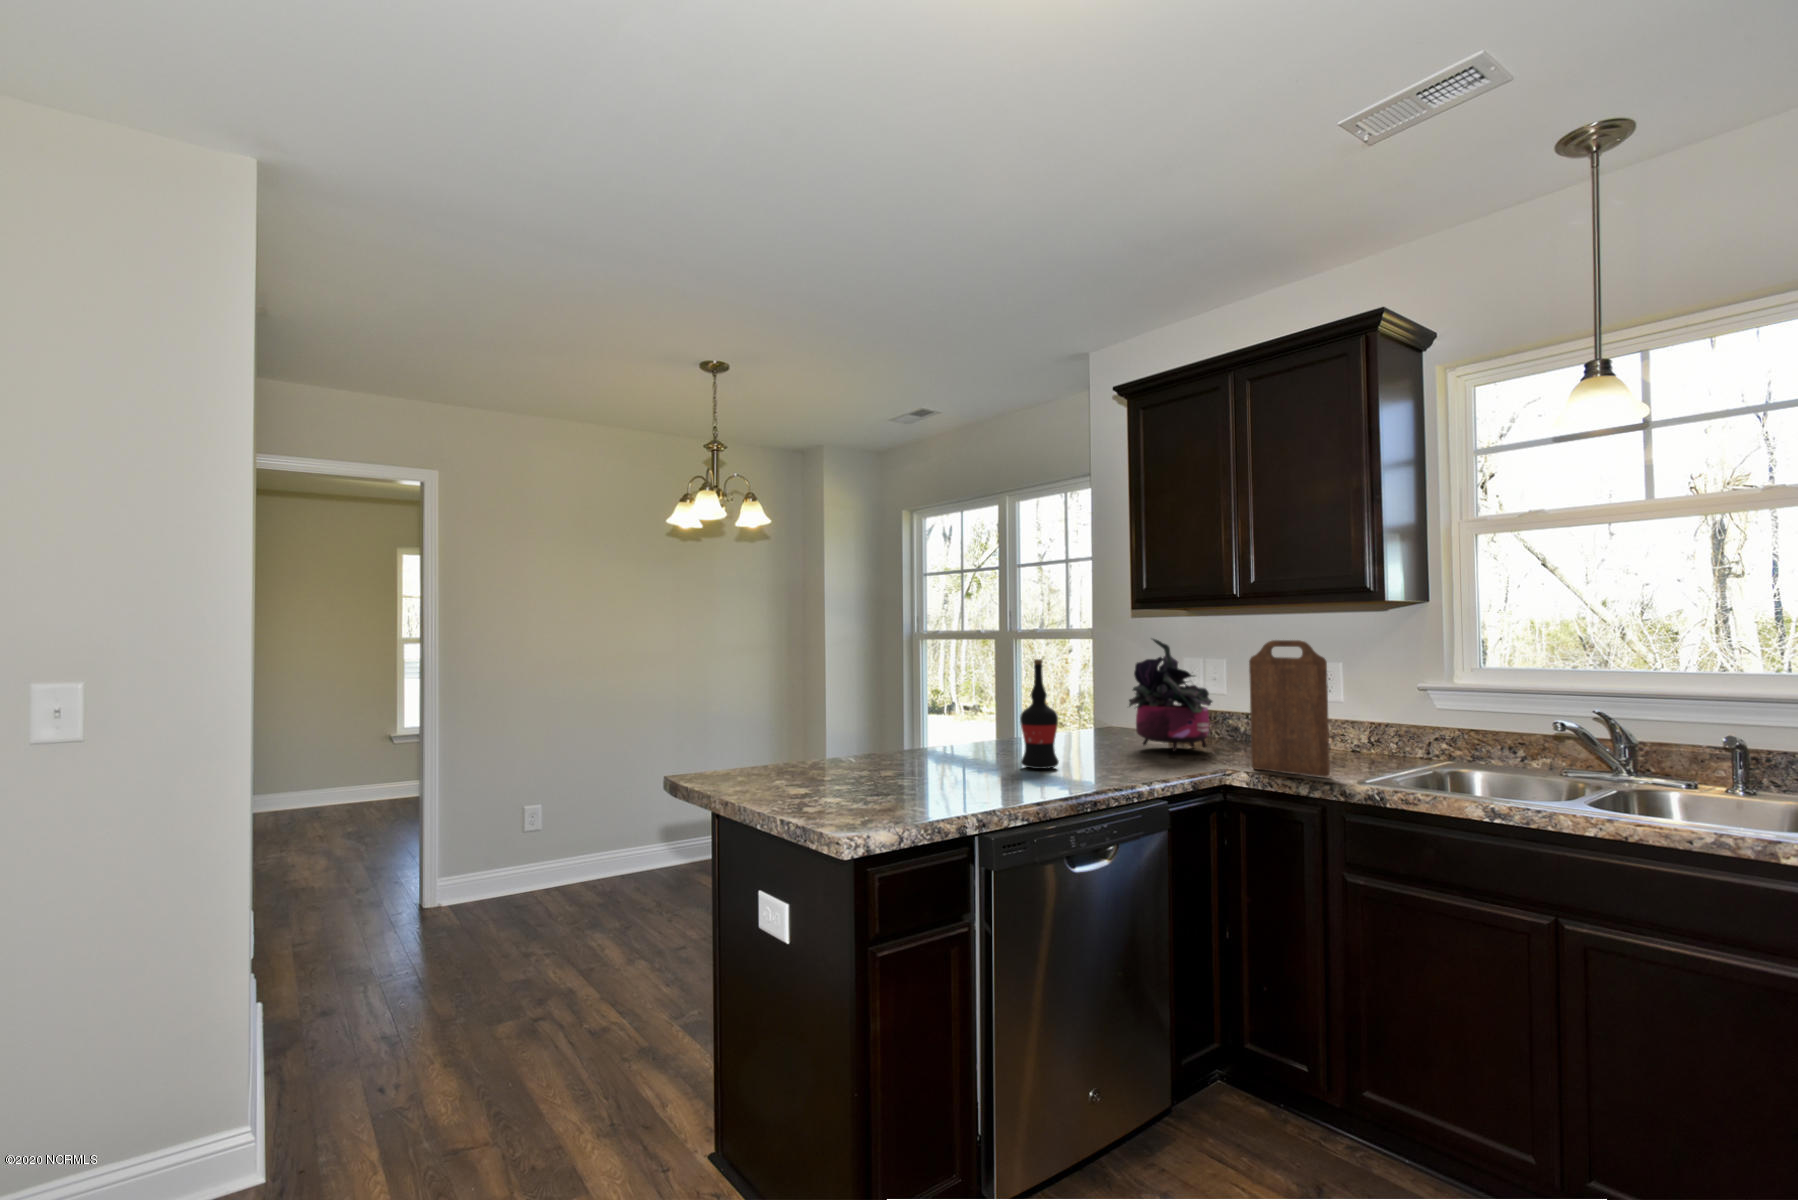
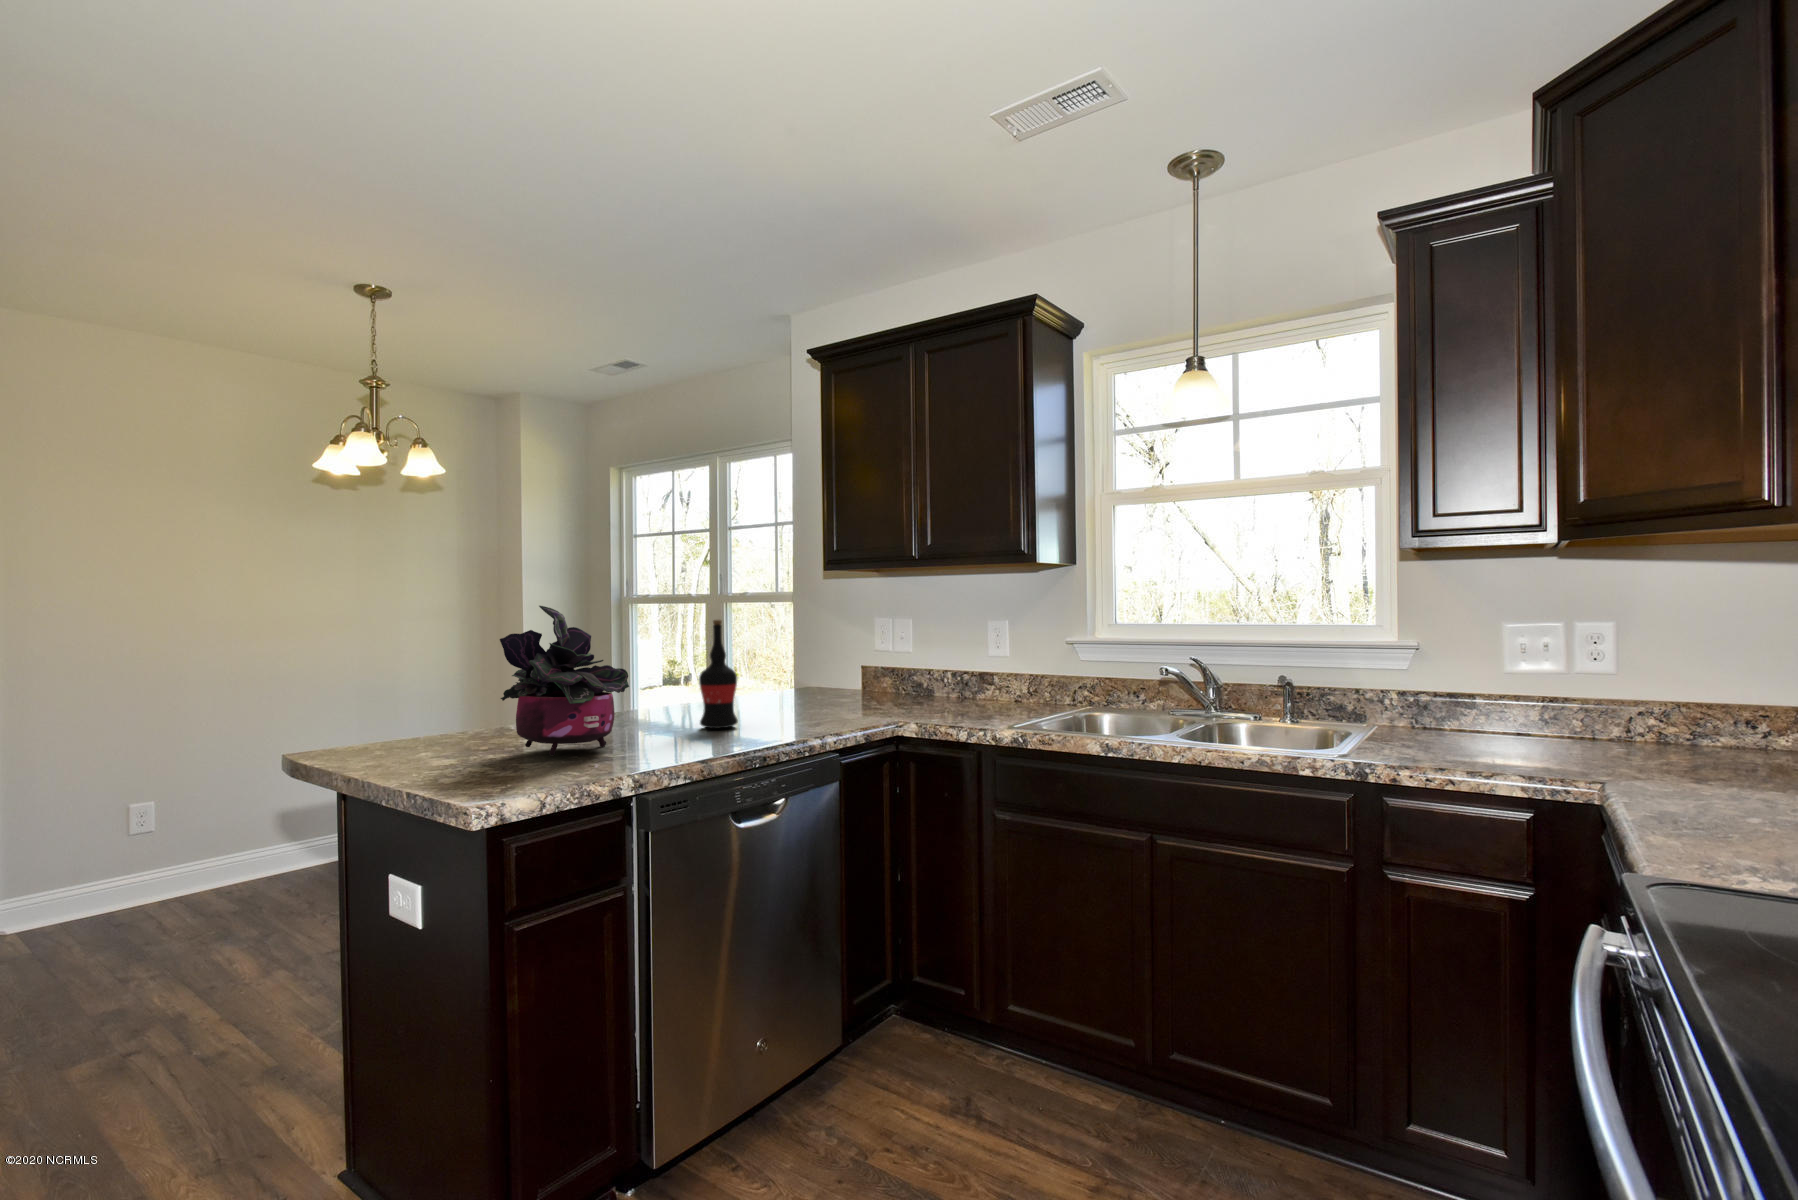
potted plant: present [1129,639,1212,752] -> present [500,606,629,756]
cutting board: present [1249,640,1330,777] -> none [918,599,984,724]

